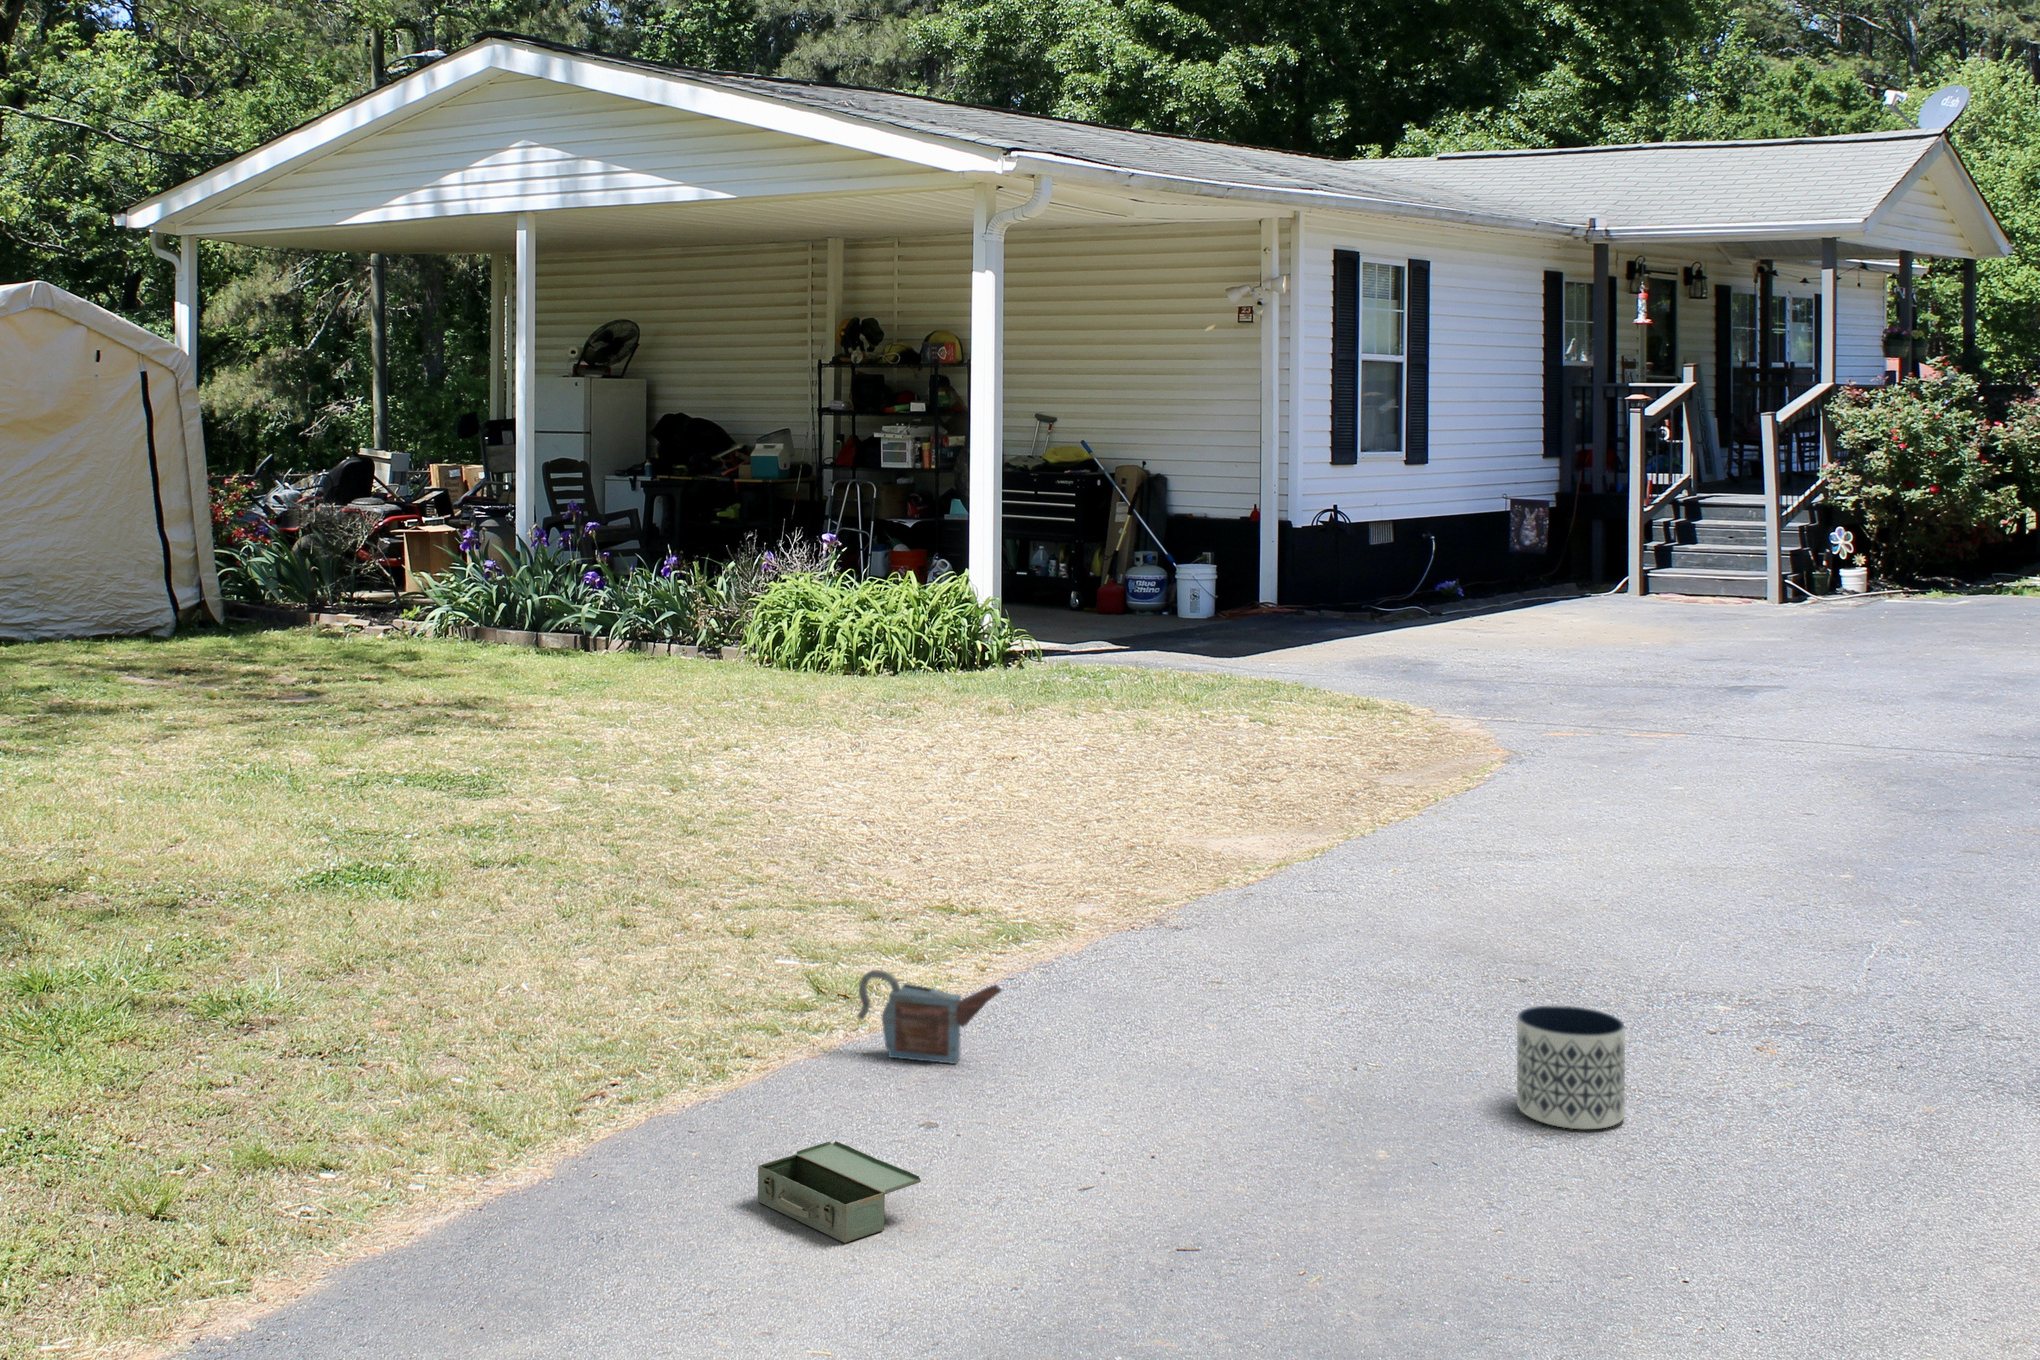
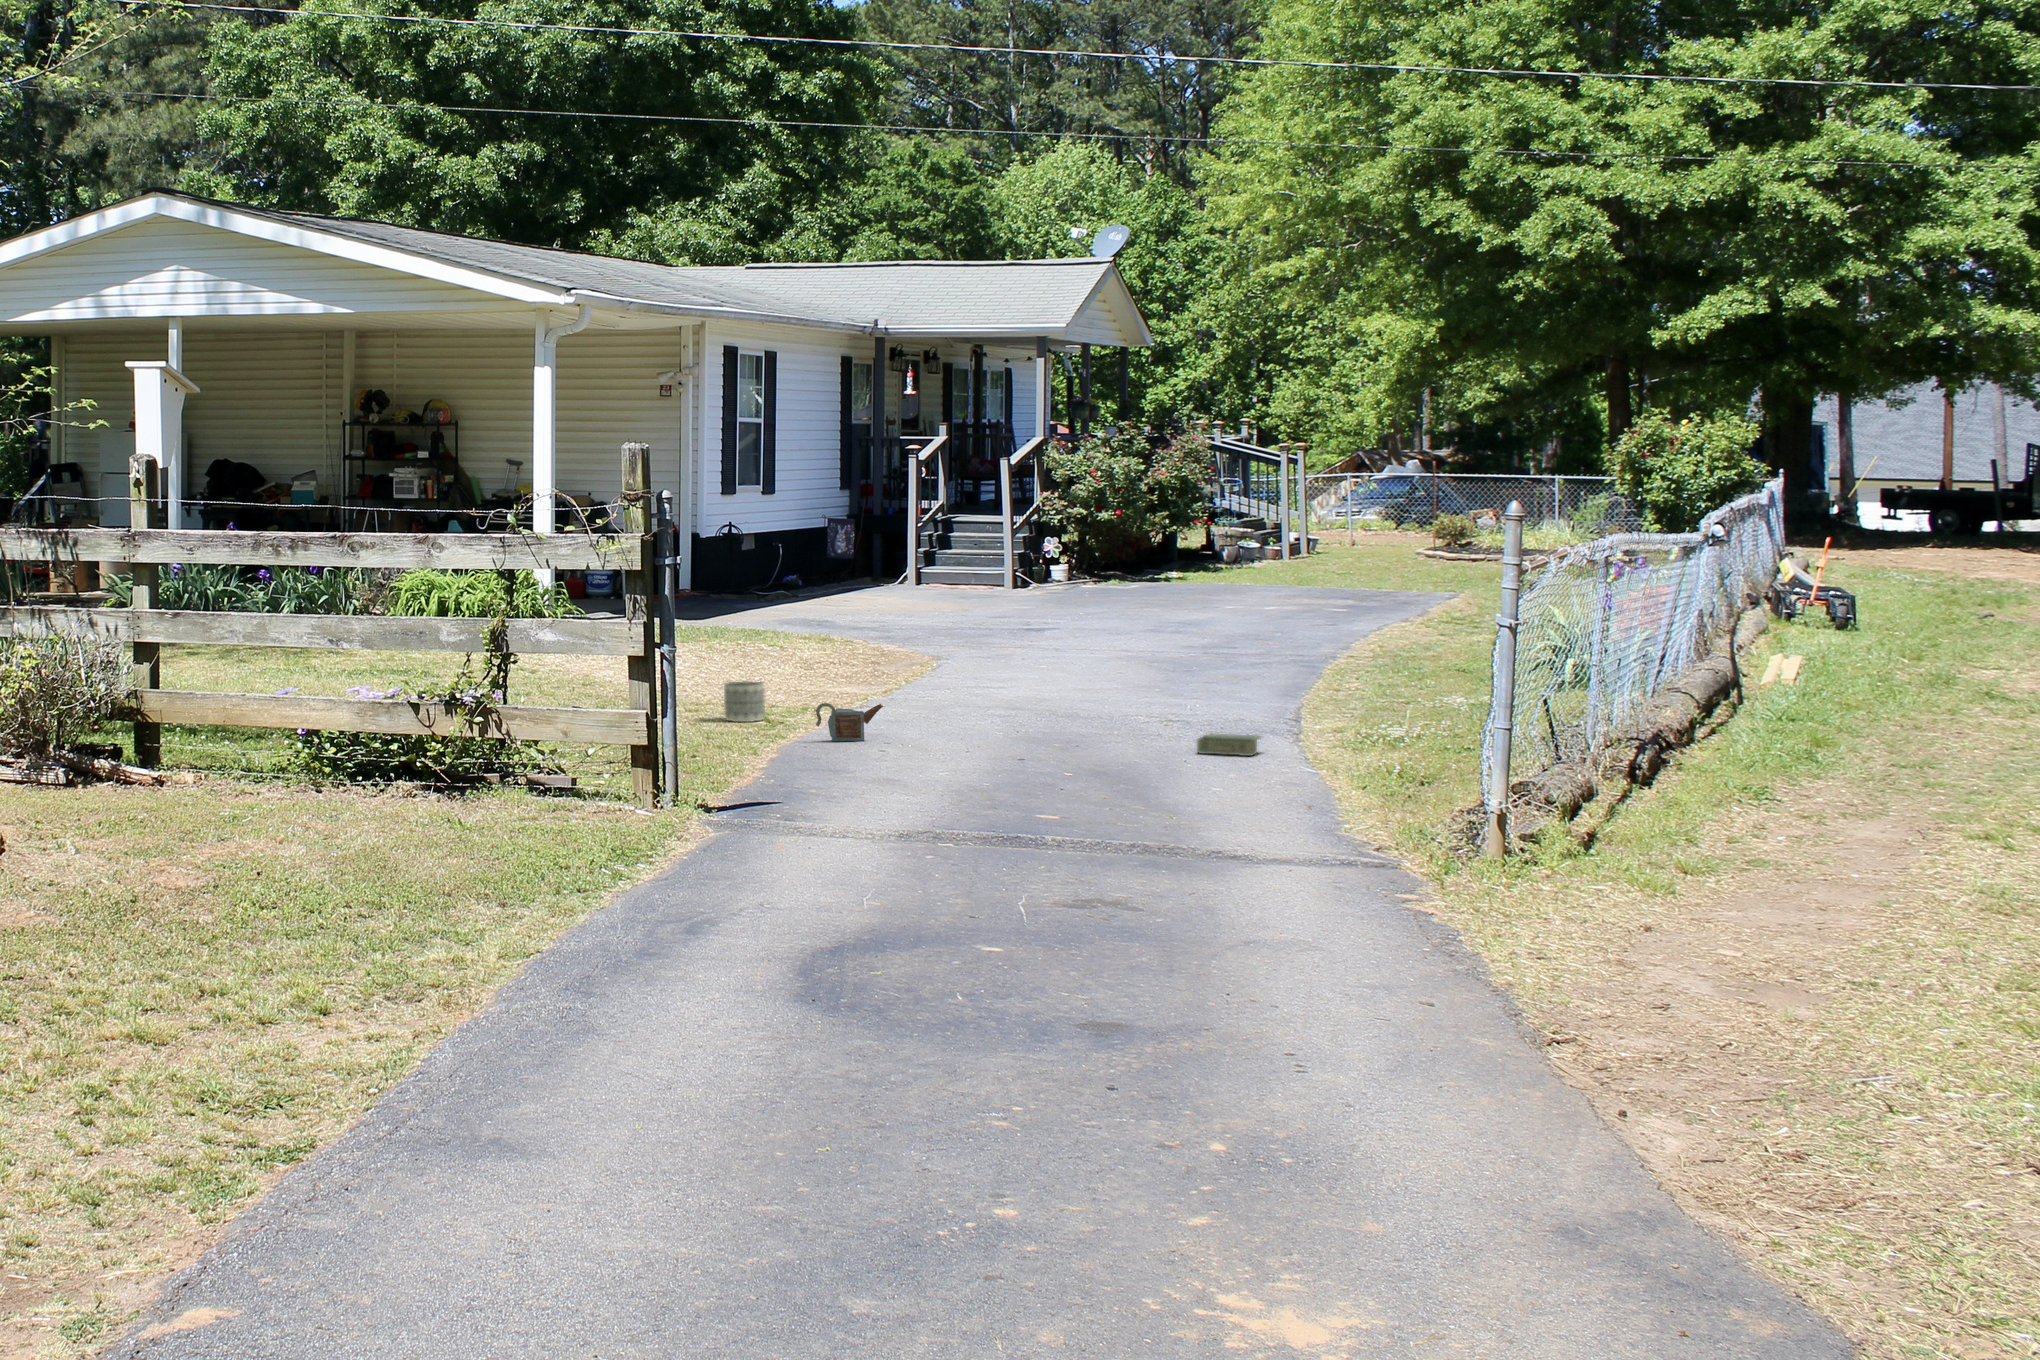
planter: present [1517,1006,1625,1129] -> present [724,682,765,722]
toolbox: present [758,1141,921,1243] -> present [1197,734,1260,756]

